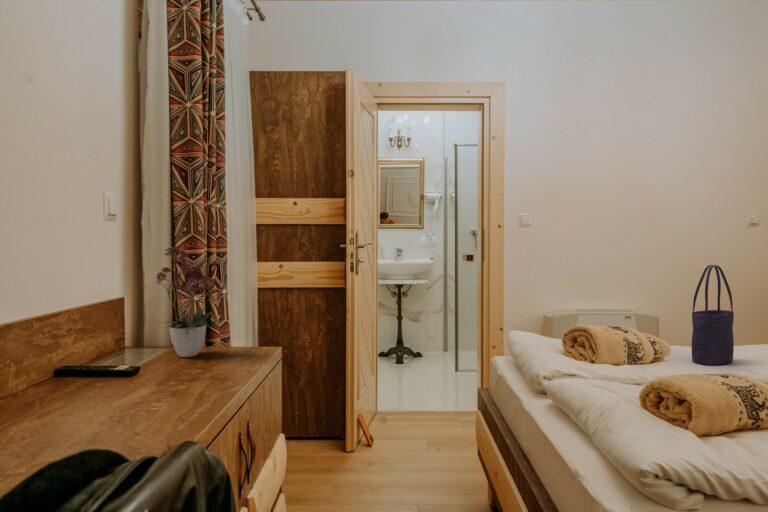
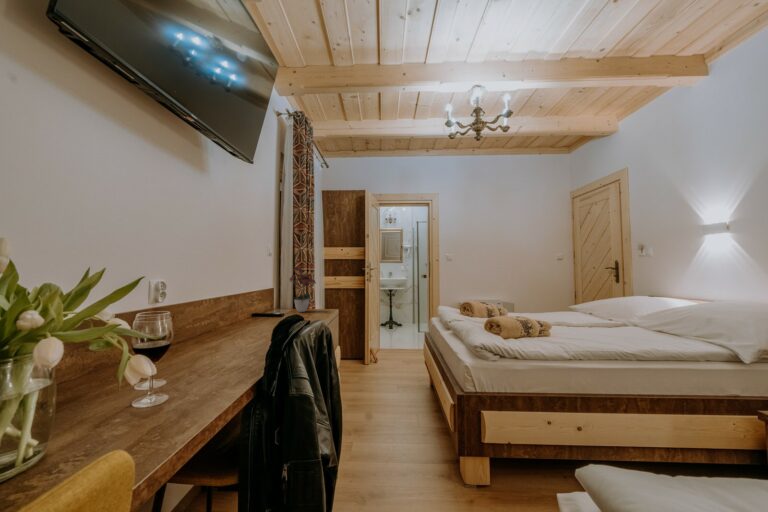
tote bag: present [692,265,734,365] -> none [514,276,532,318]

